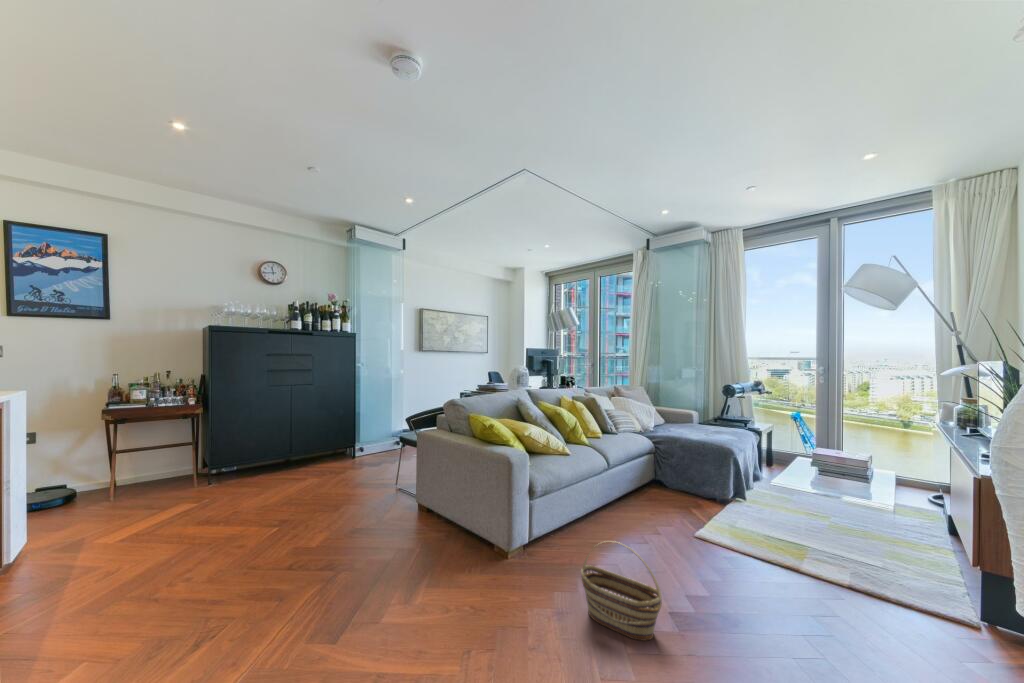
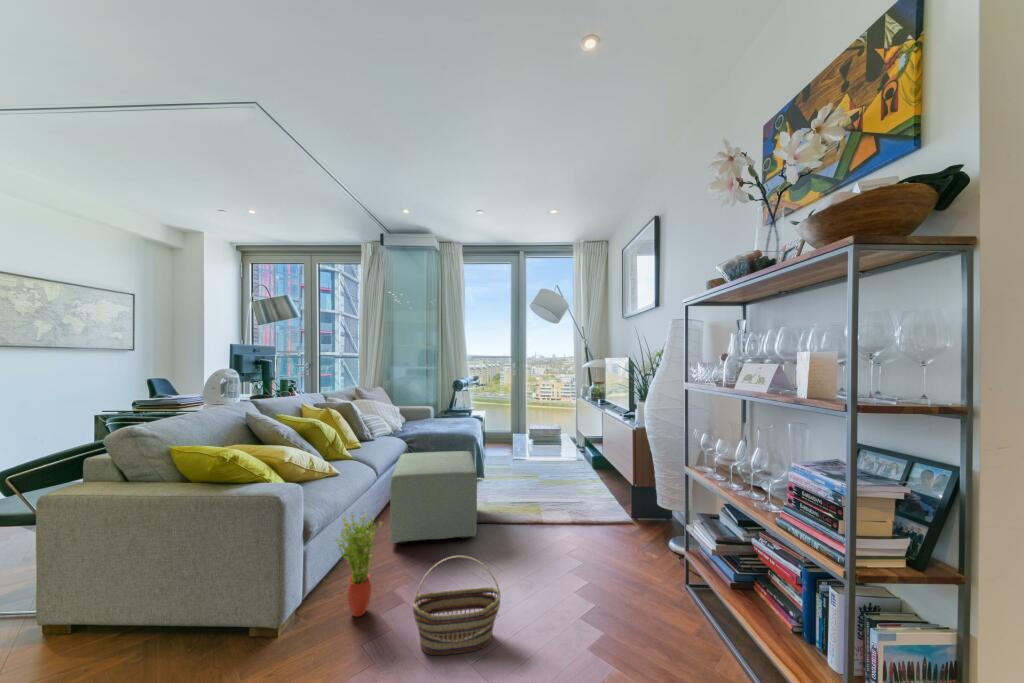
ottoman: none [608,450,708,549] -> present [390,451,477,544]
potted plant: none [539,481,575,568] -> present [336,513,382,617]

